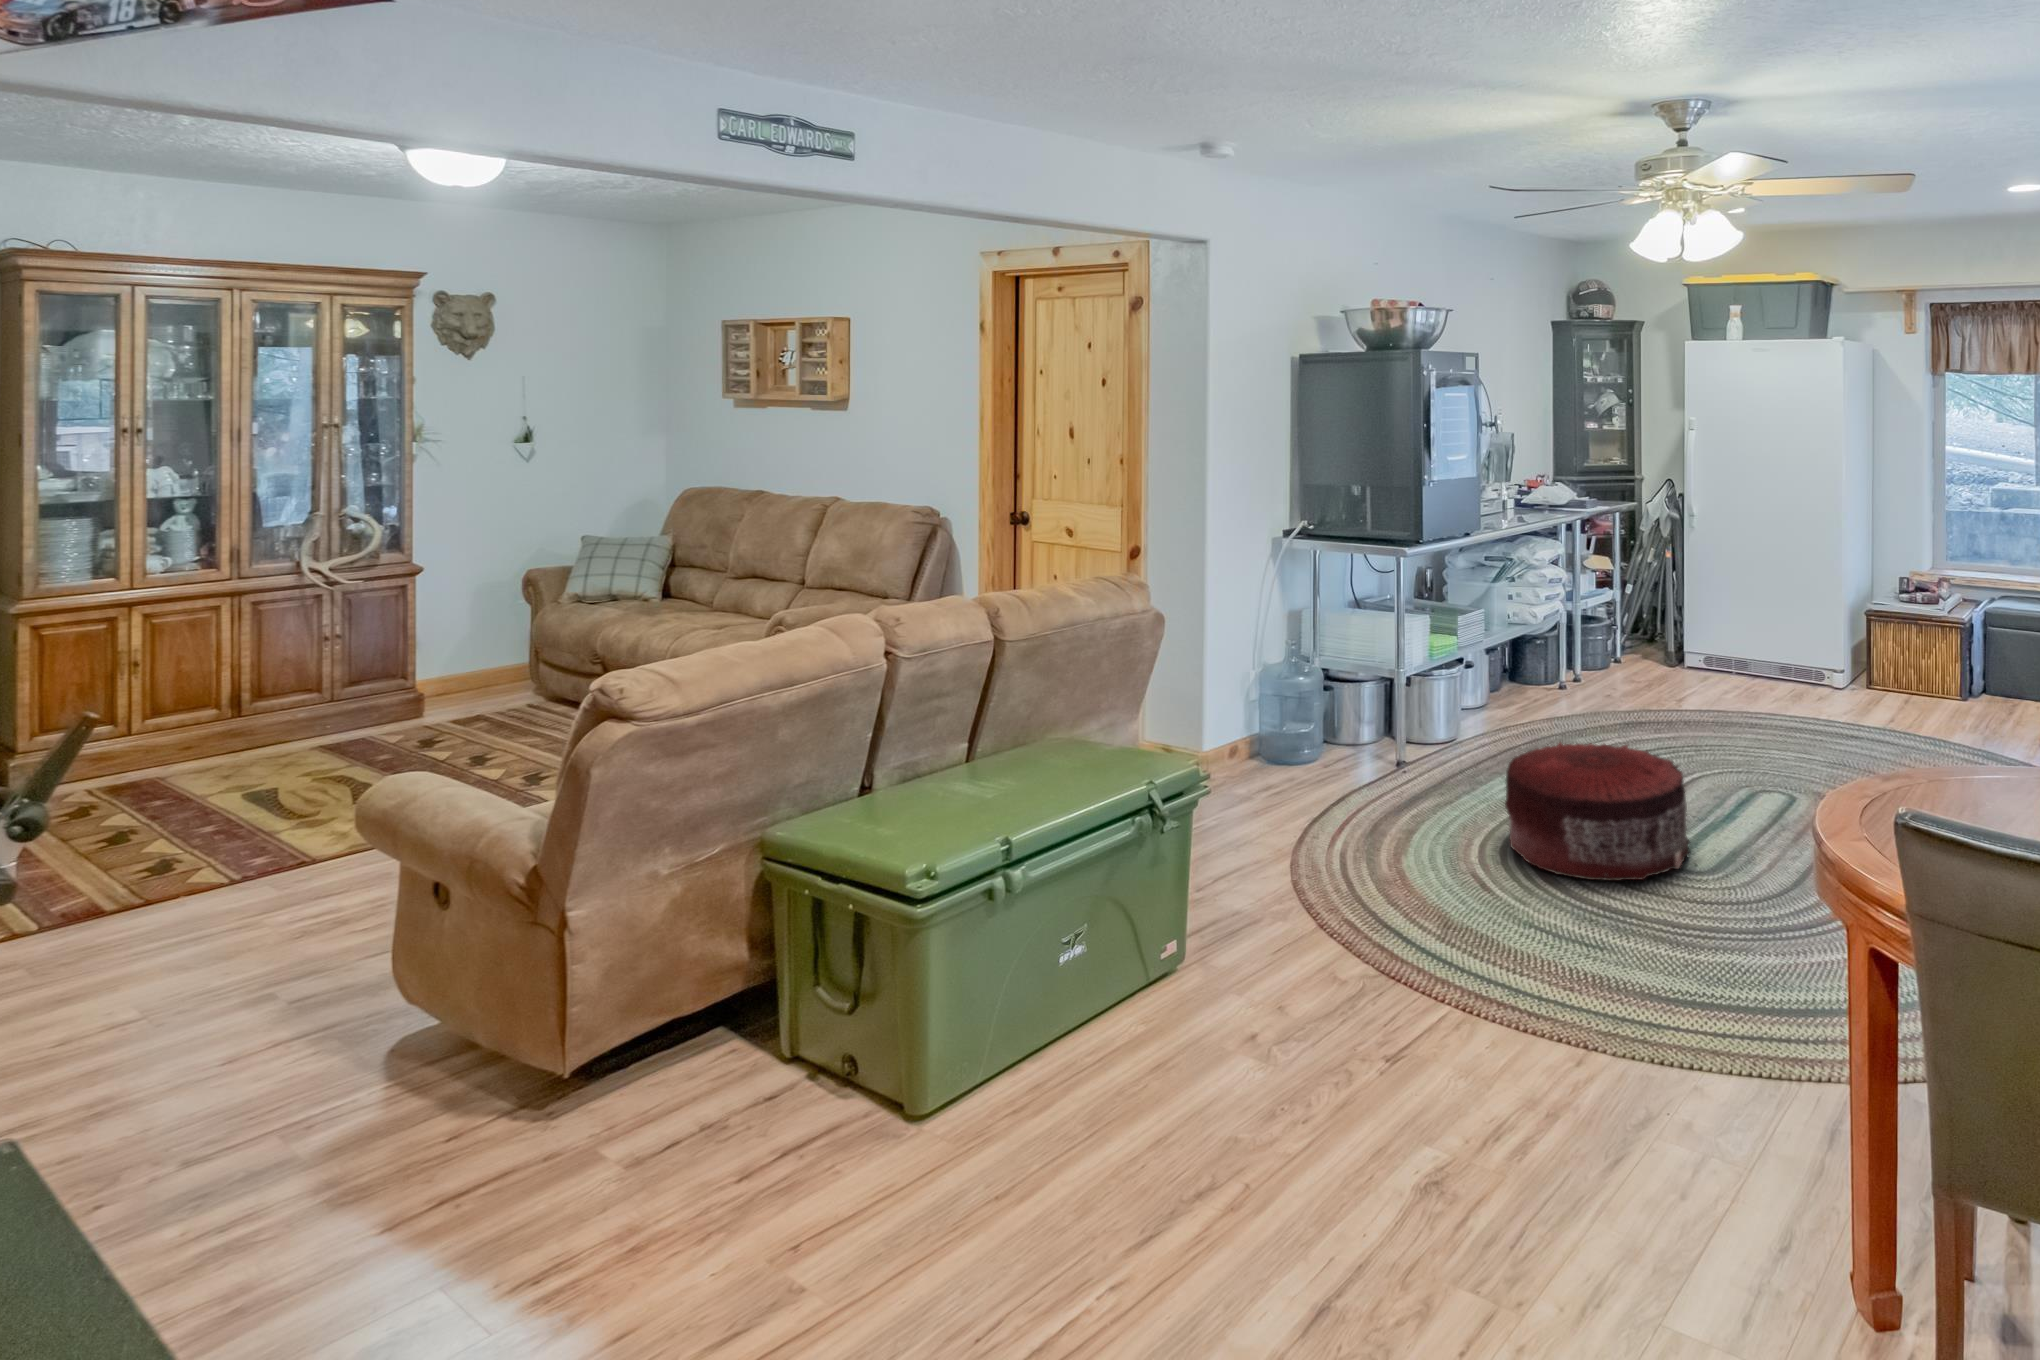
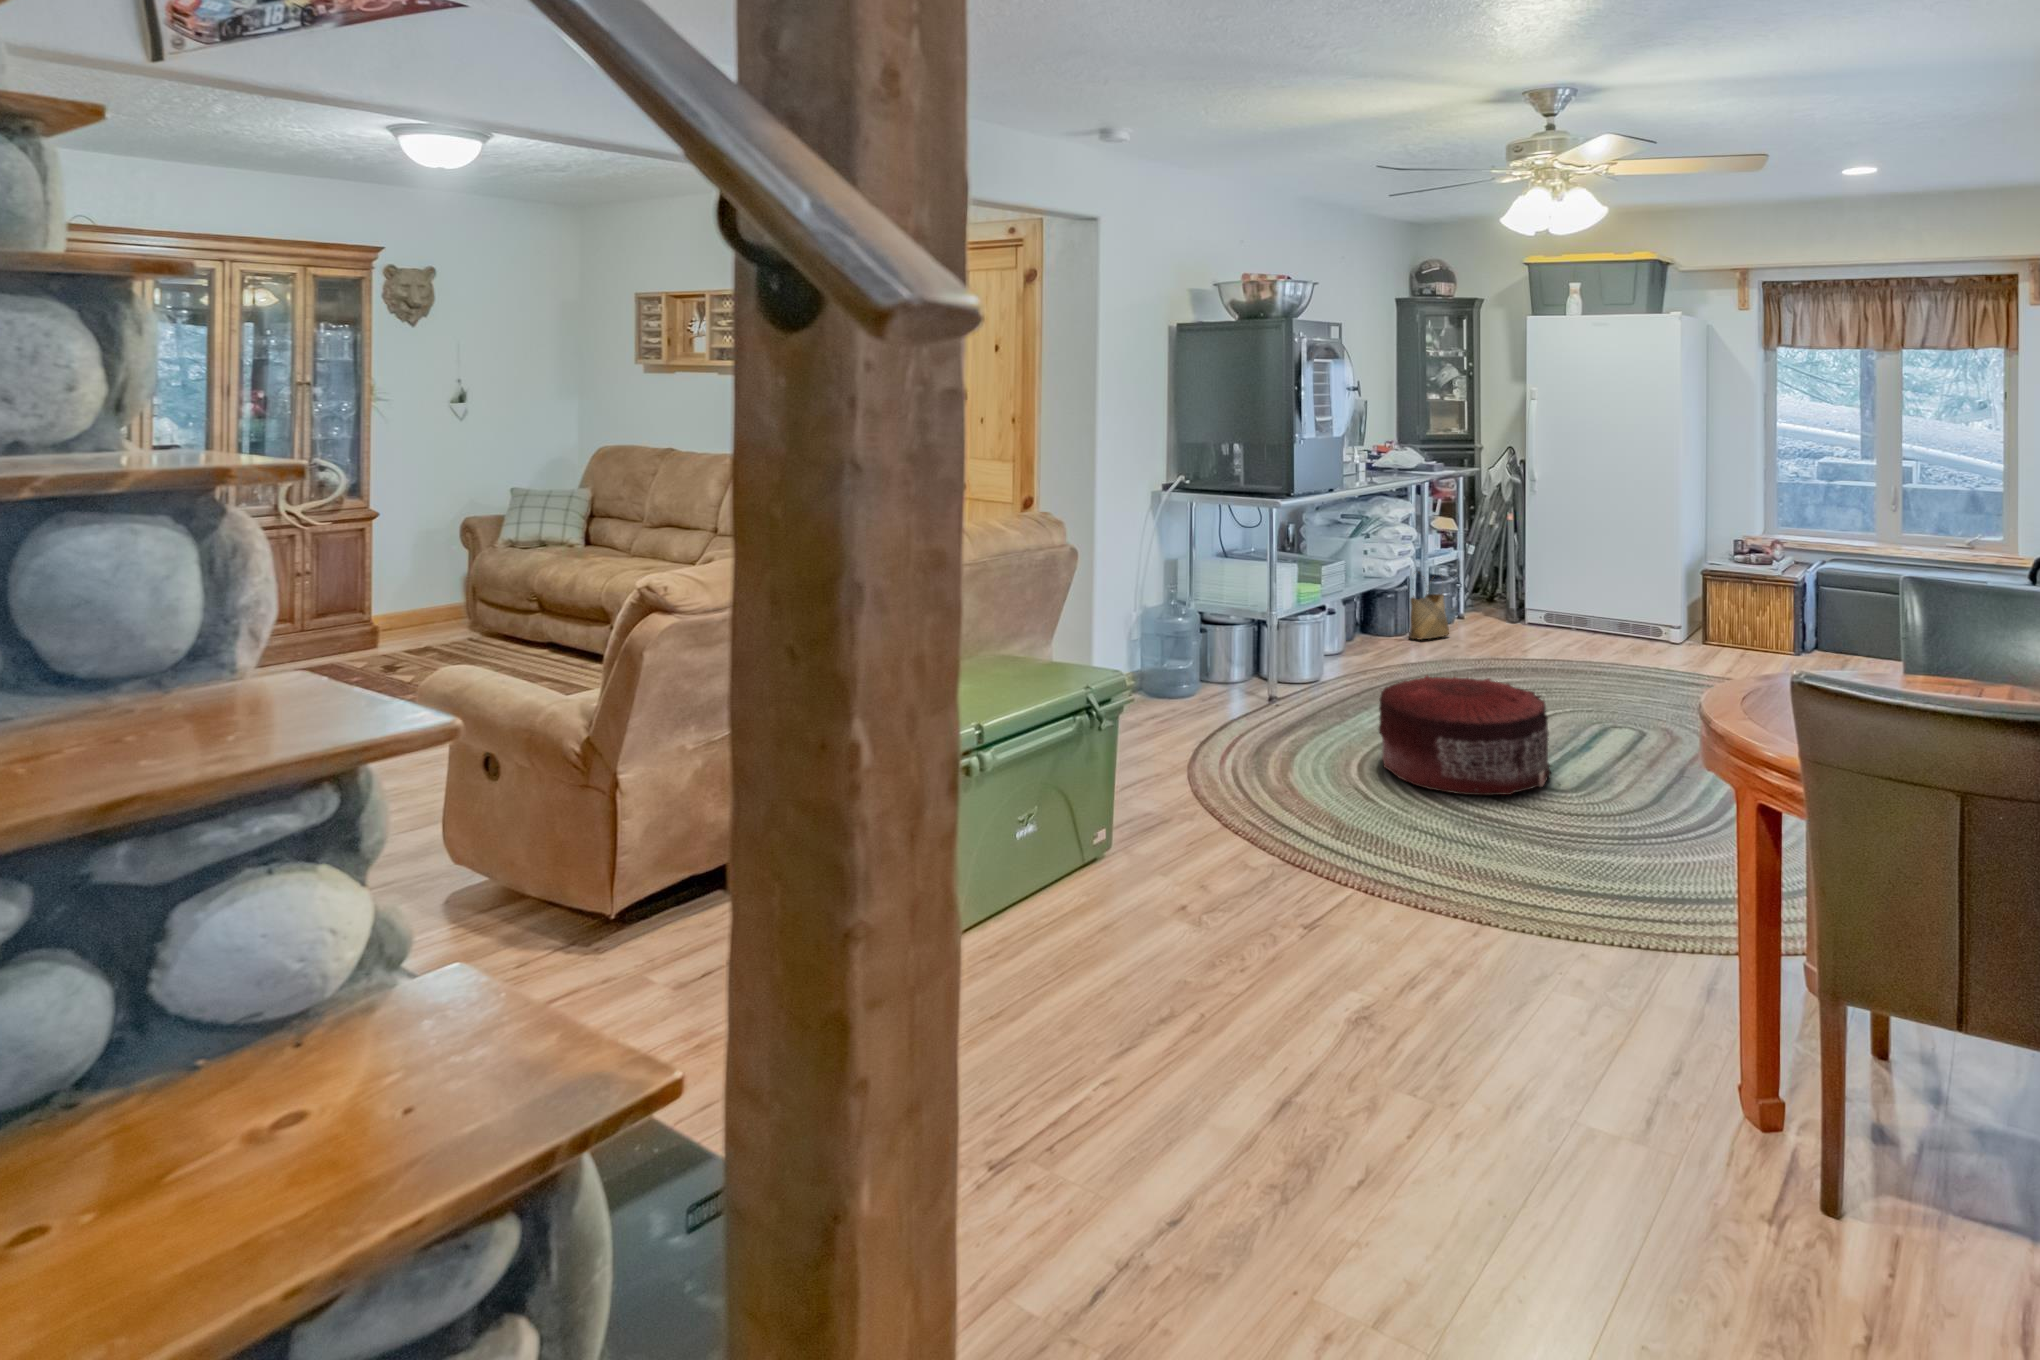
woven basket: none [1561,614,1604,688] -> present [1409,591,1449,639]

